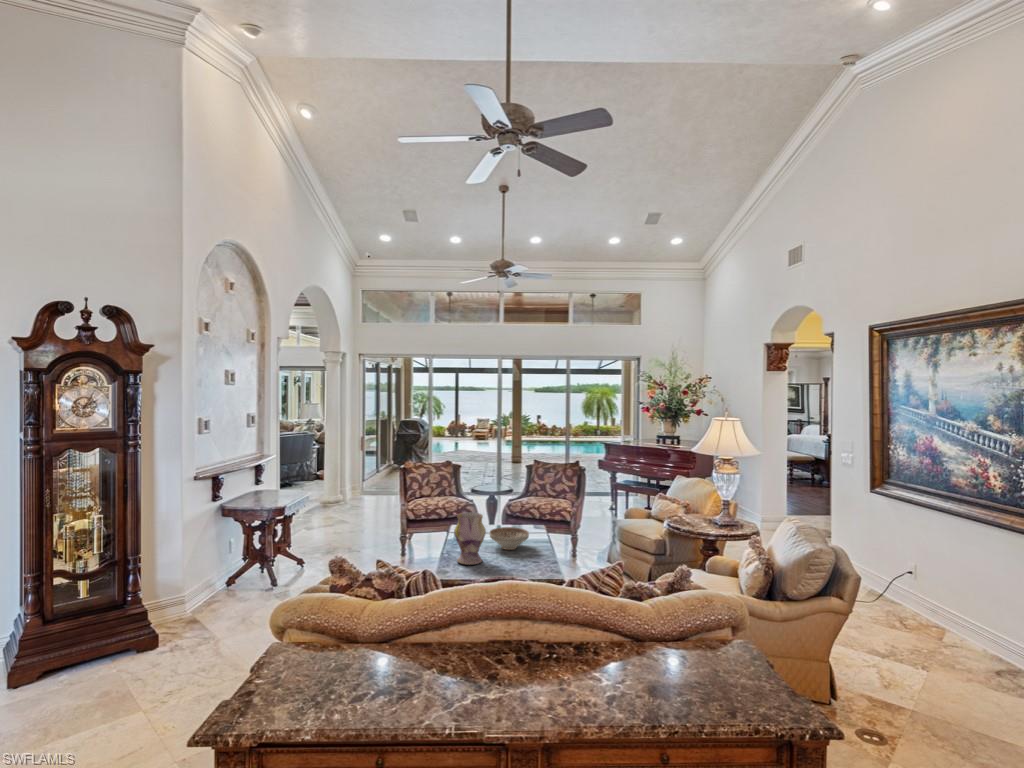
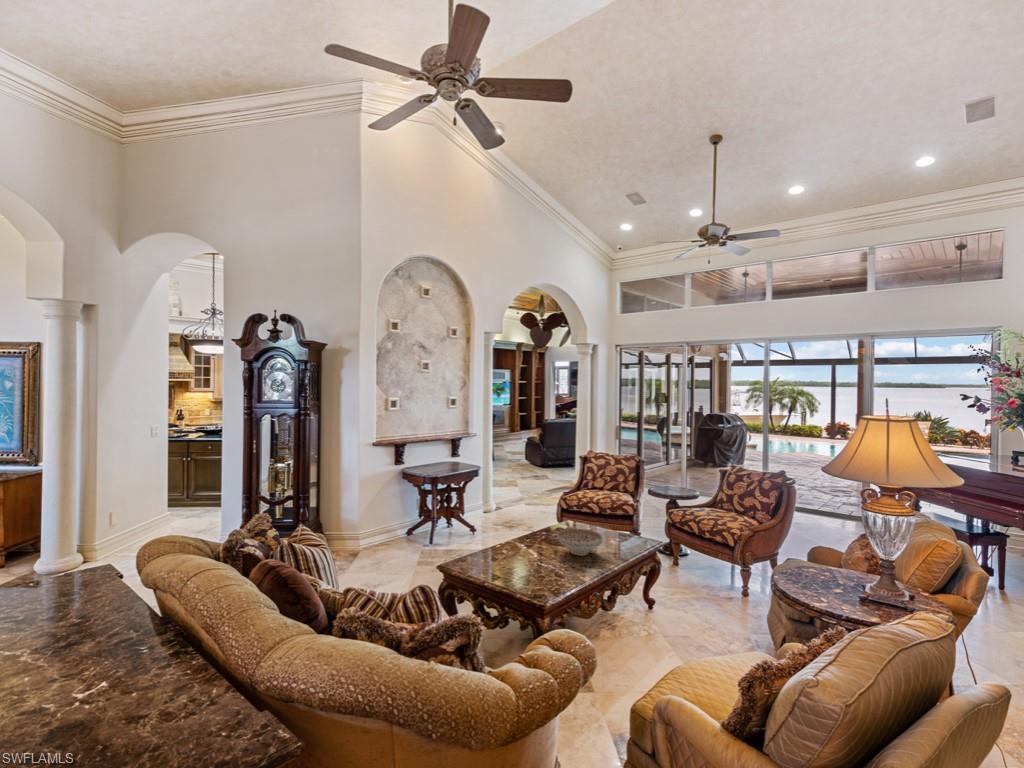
vase: present [454,513,486,565] -> none [501,503,535,559]

